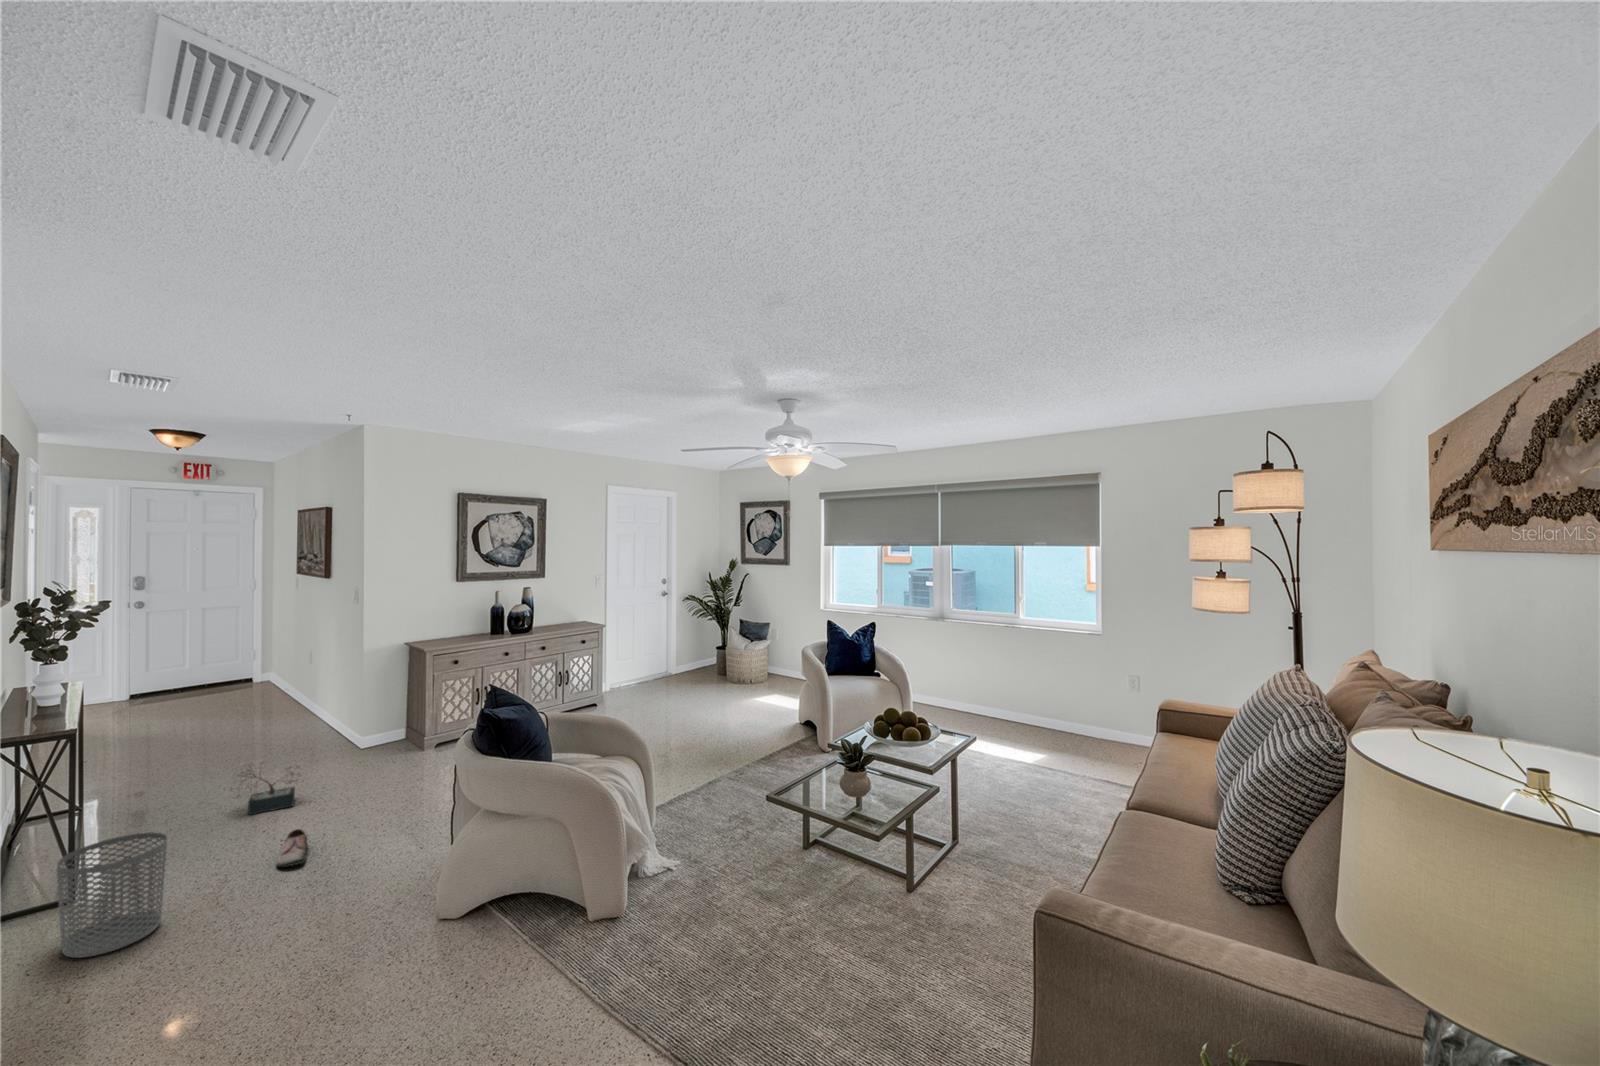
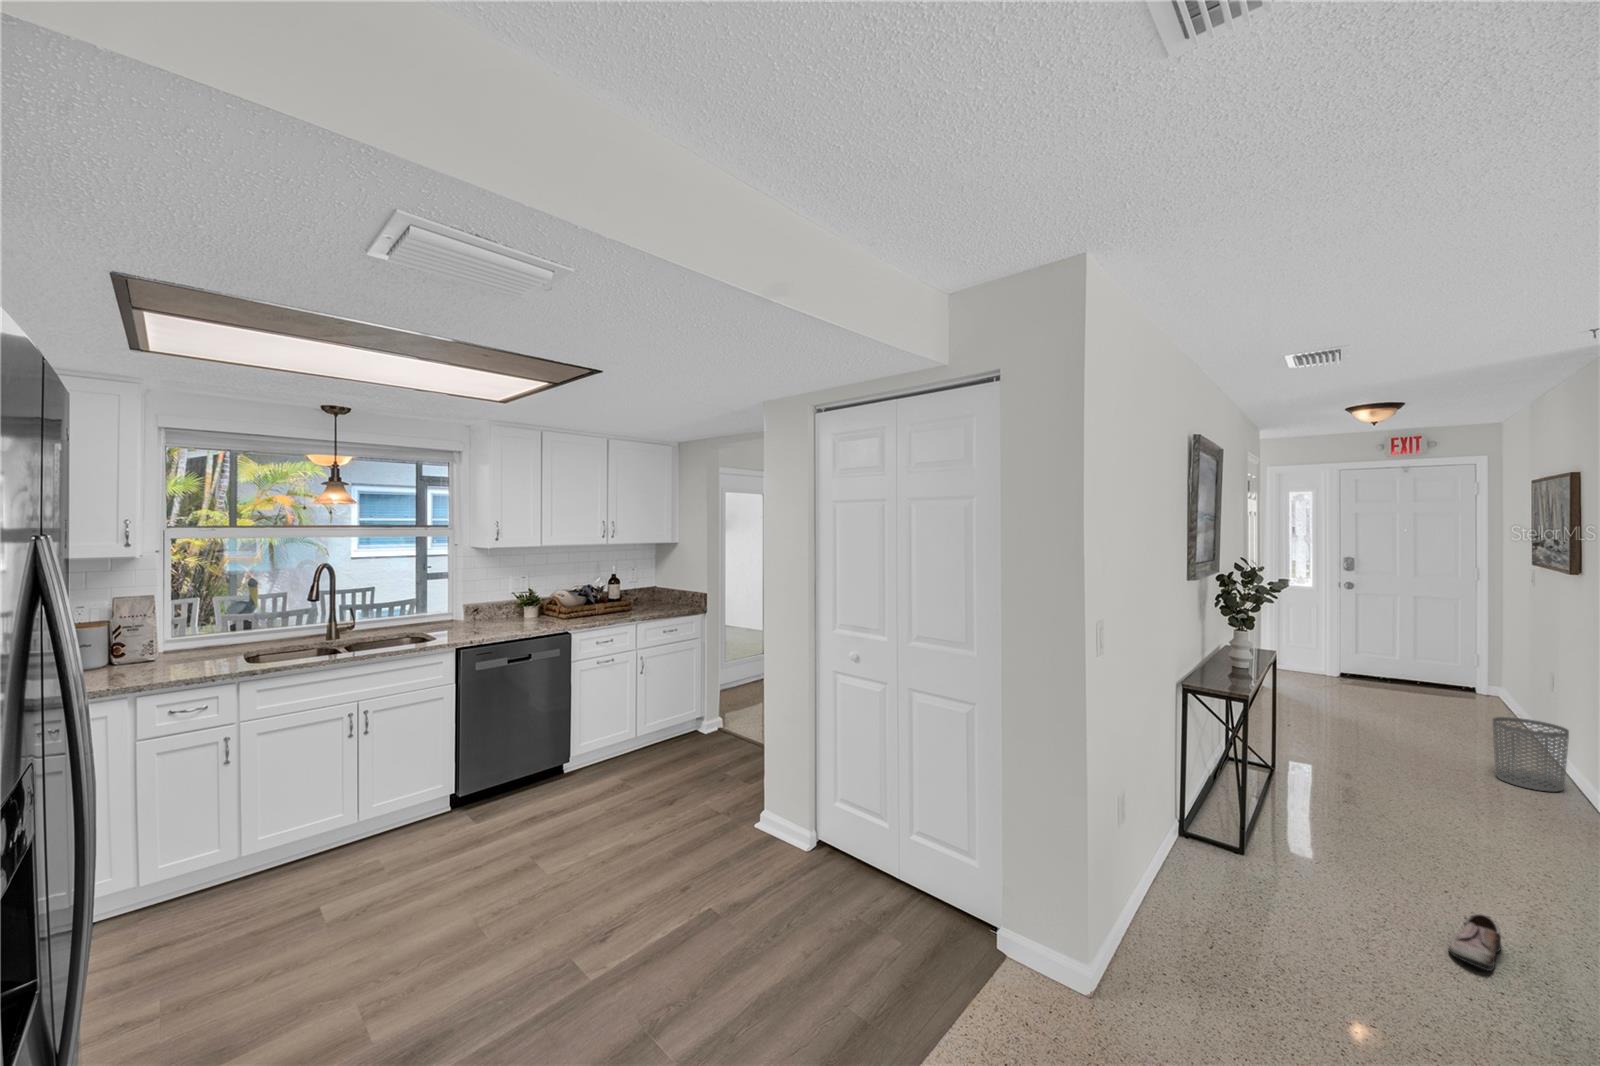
decorative plant: present [230,761,306,815] -> none [1406,788,1515,877]
waste bin: present [57,832,167,958] -> present [1492,717,1569,792]

